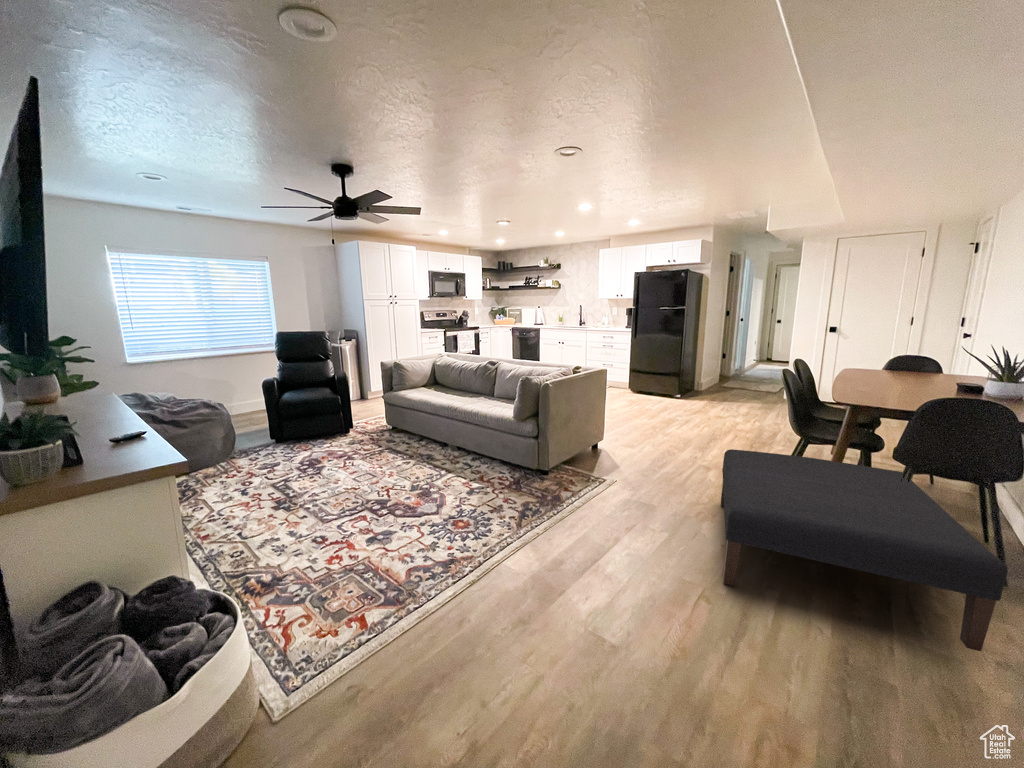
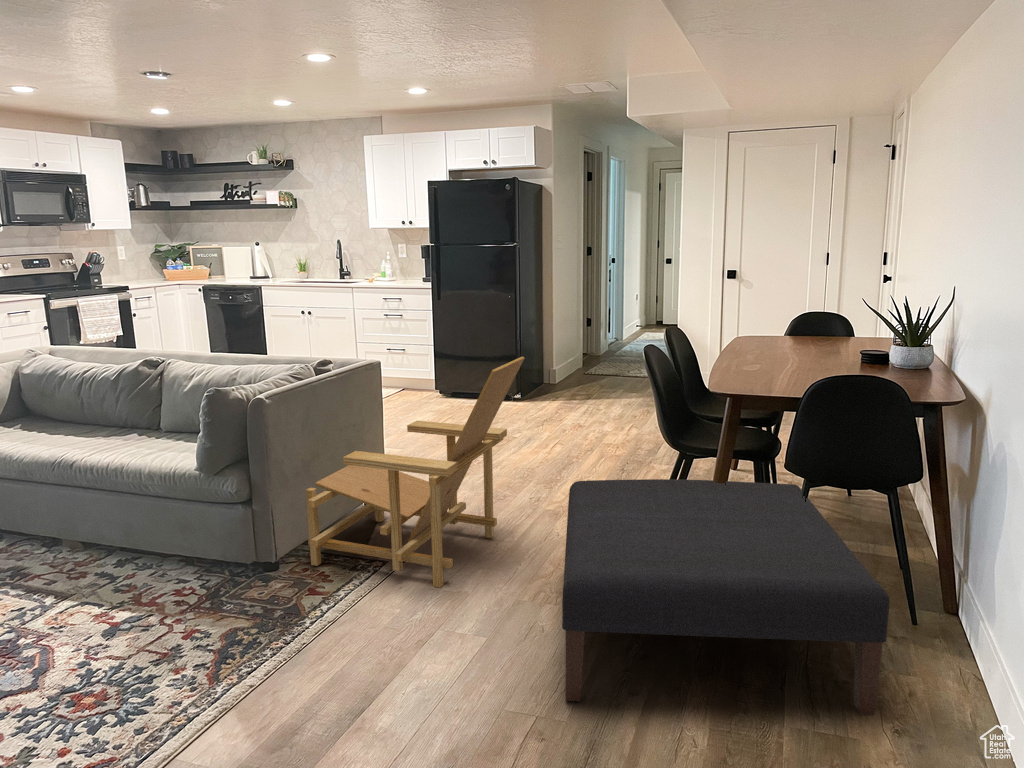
lounge chair: none [565,371,700,499] -> present [306,356,524,588]

